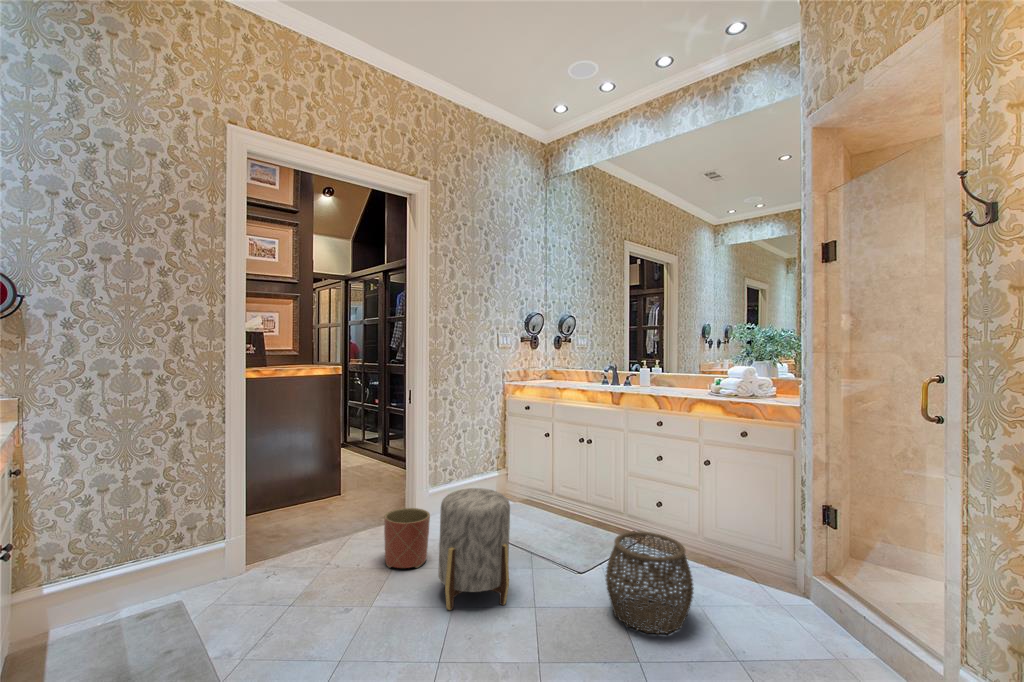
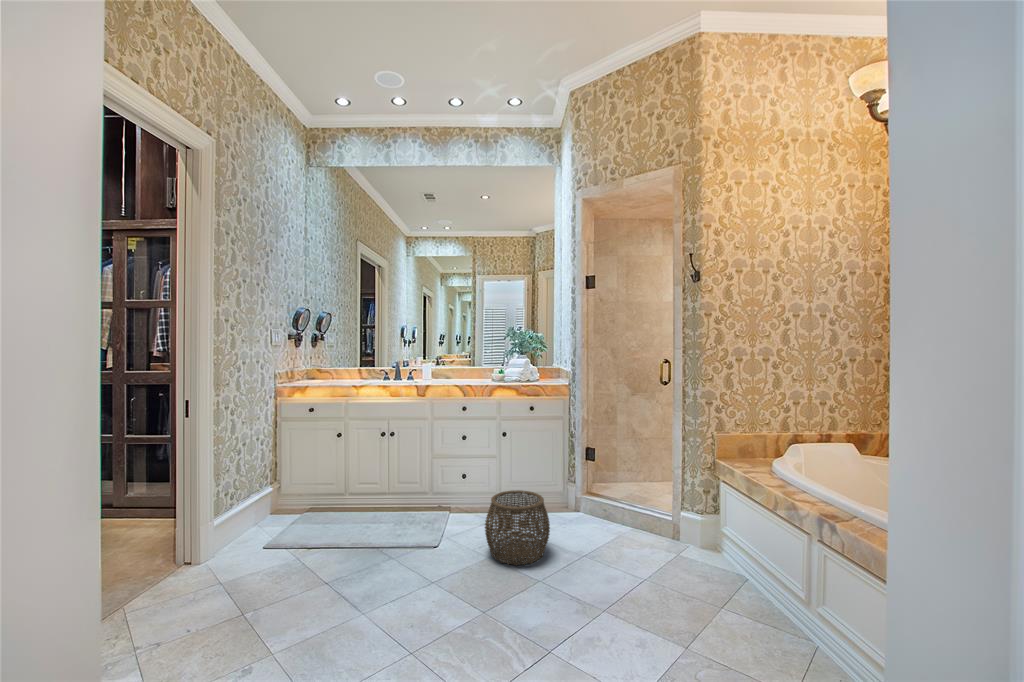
stool: present [438,488,510,610] -> none [334,493,422,624]
planter: present [384,508,430,568] -> none [235,543,295,624]

